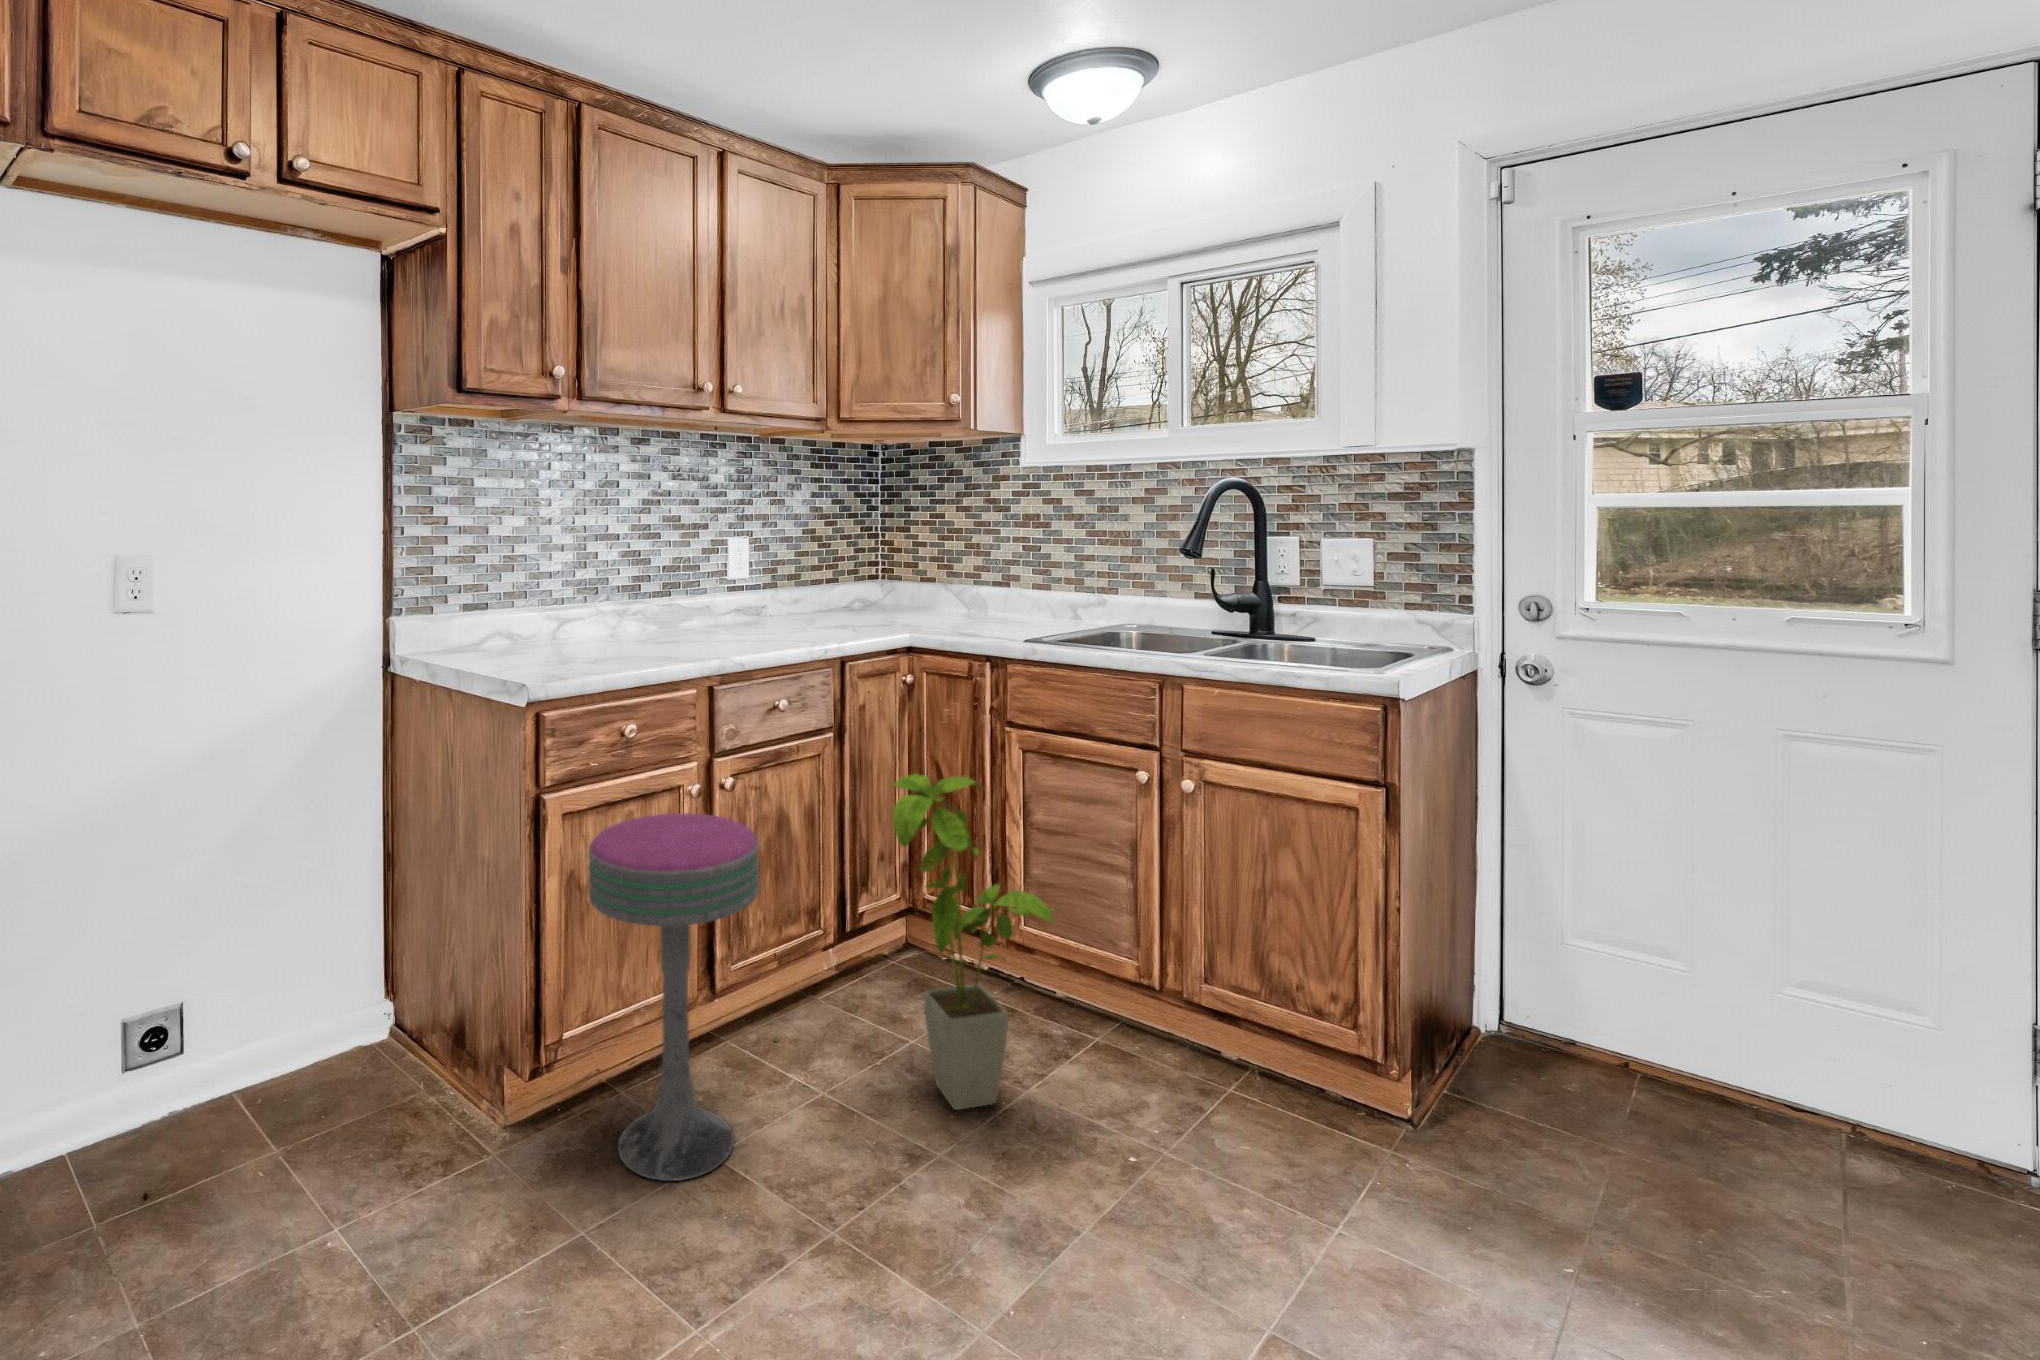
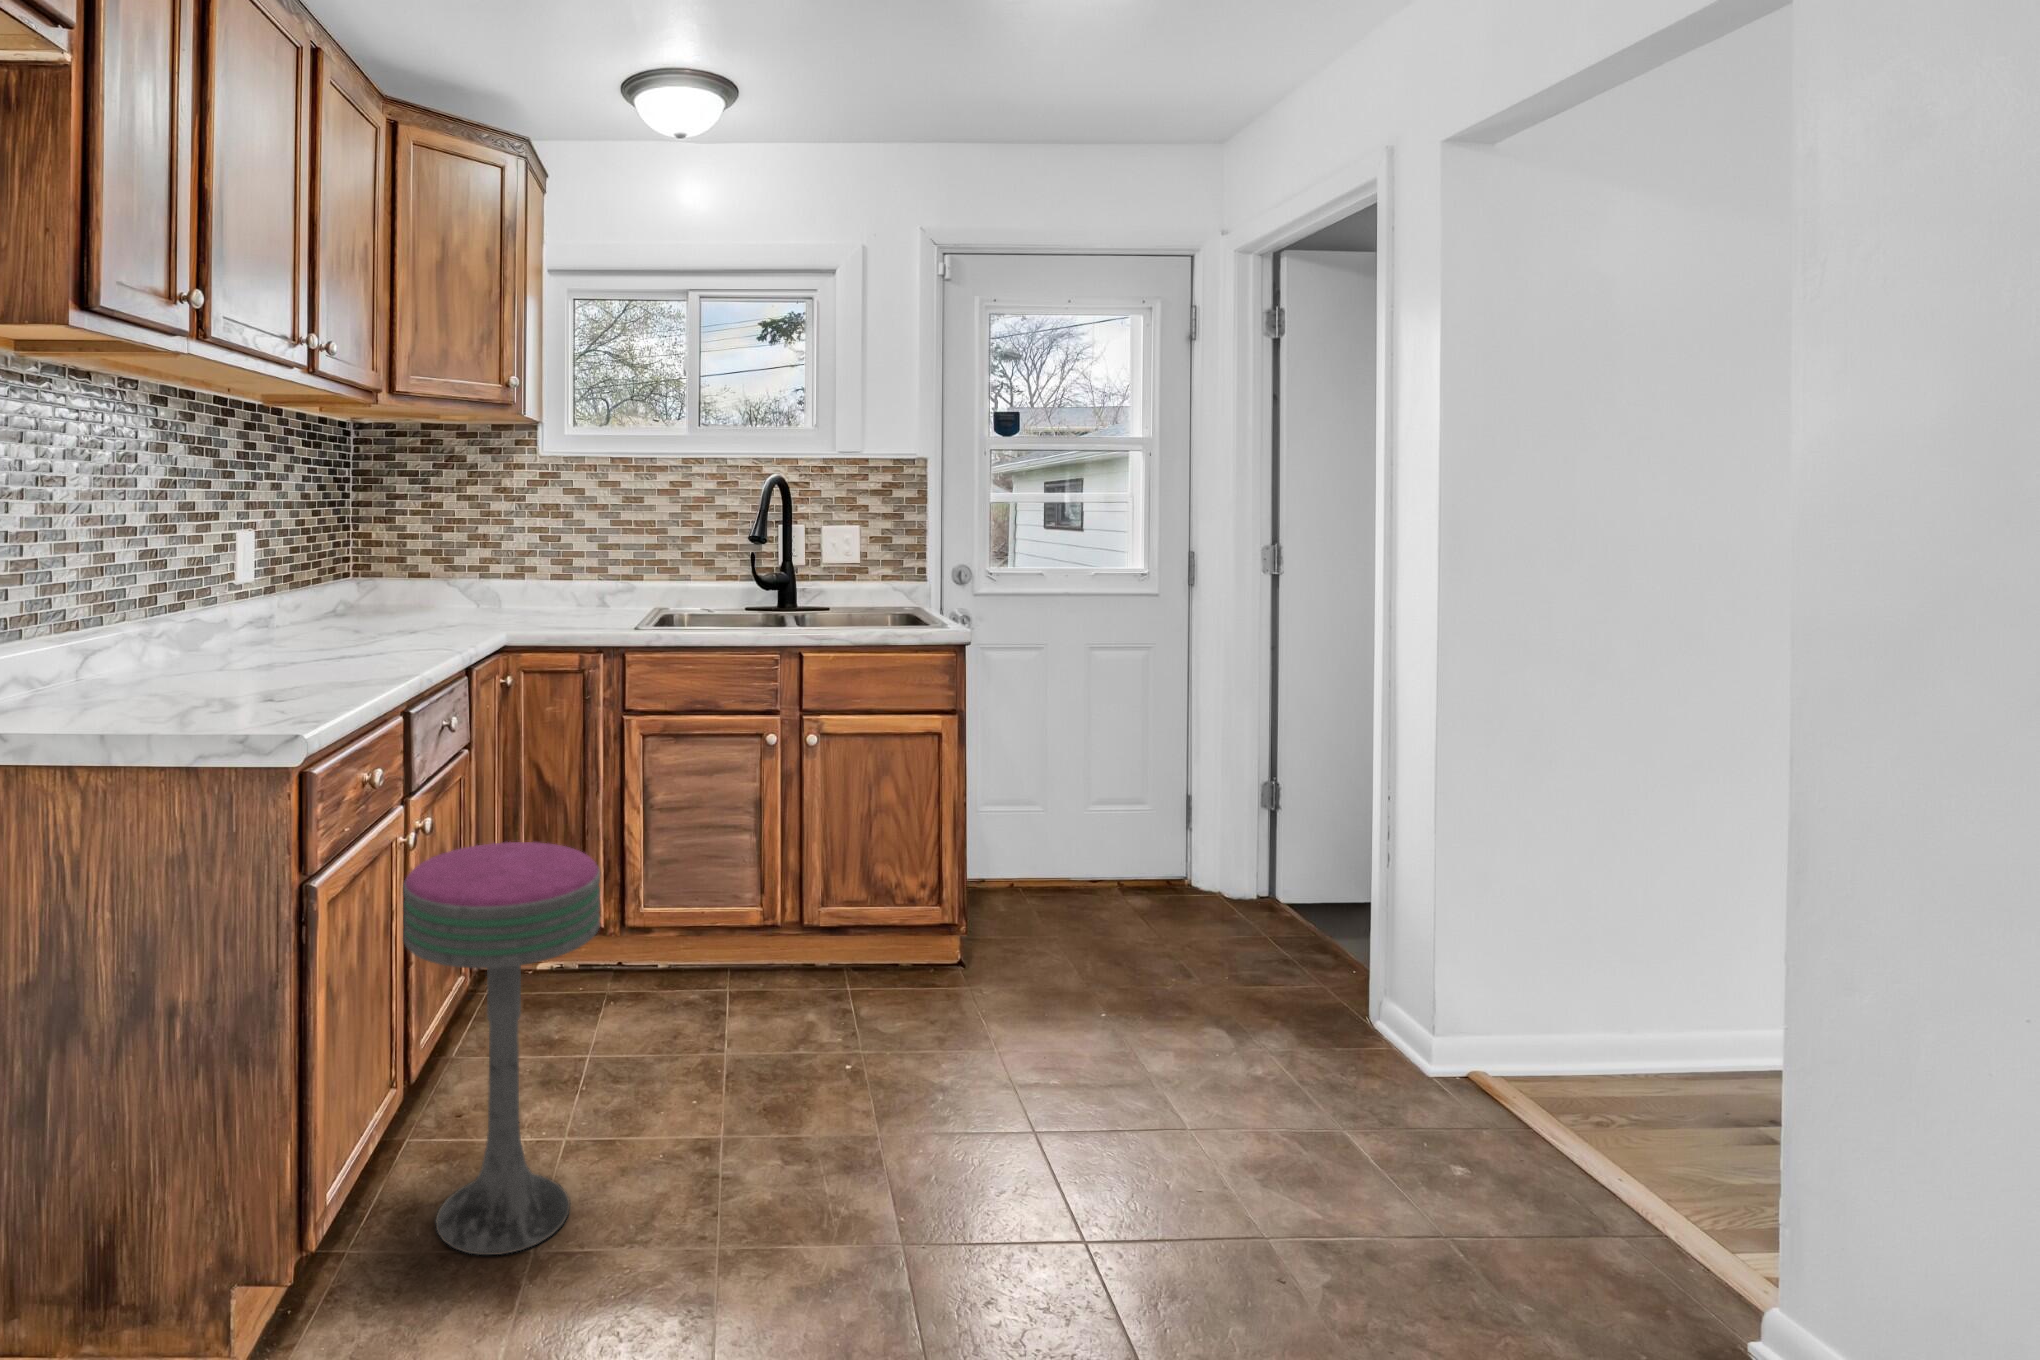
house plant: present [893,774,1054,1110] -> none [638,756,806,1076]

